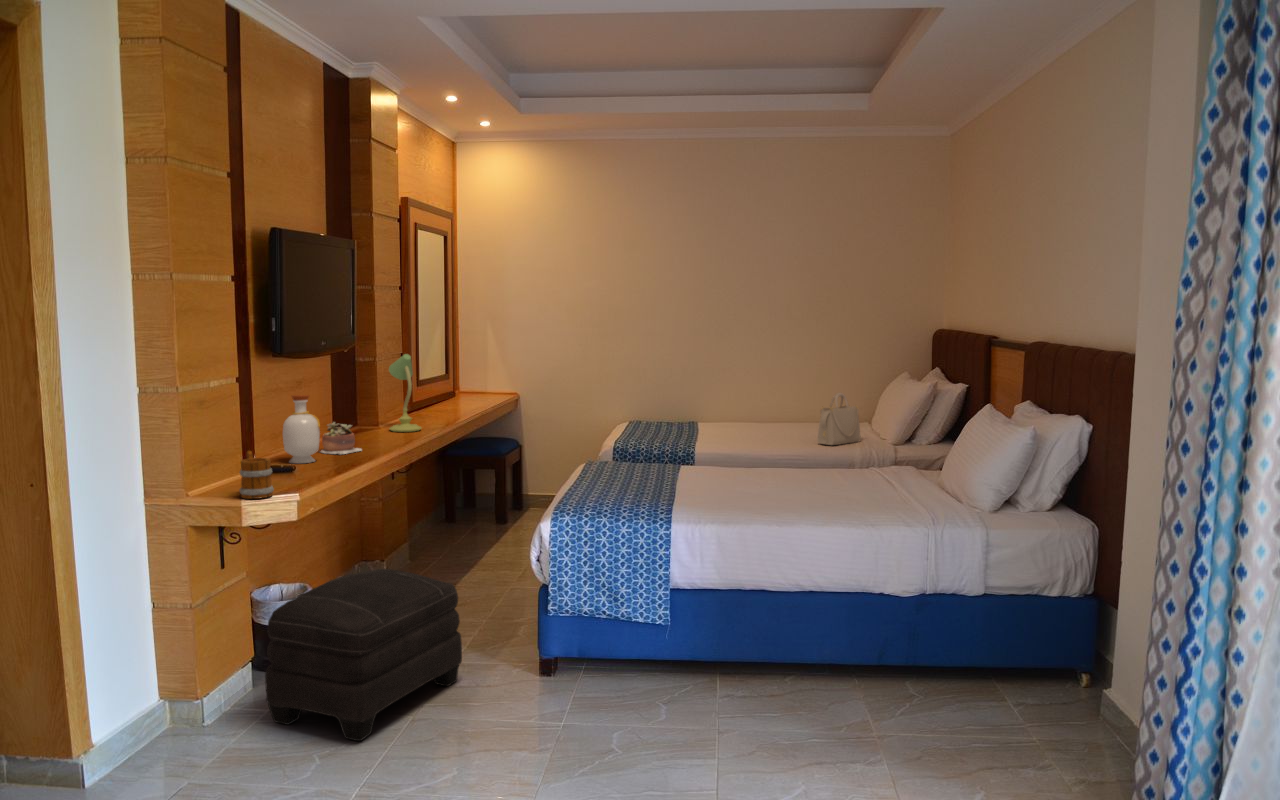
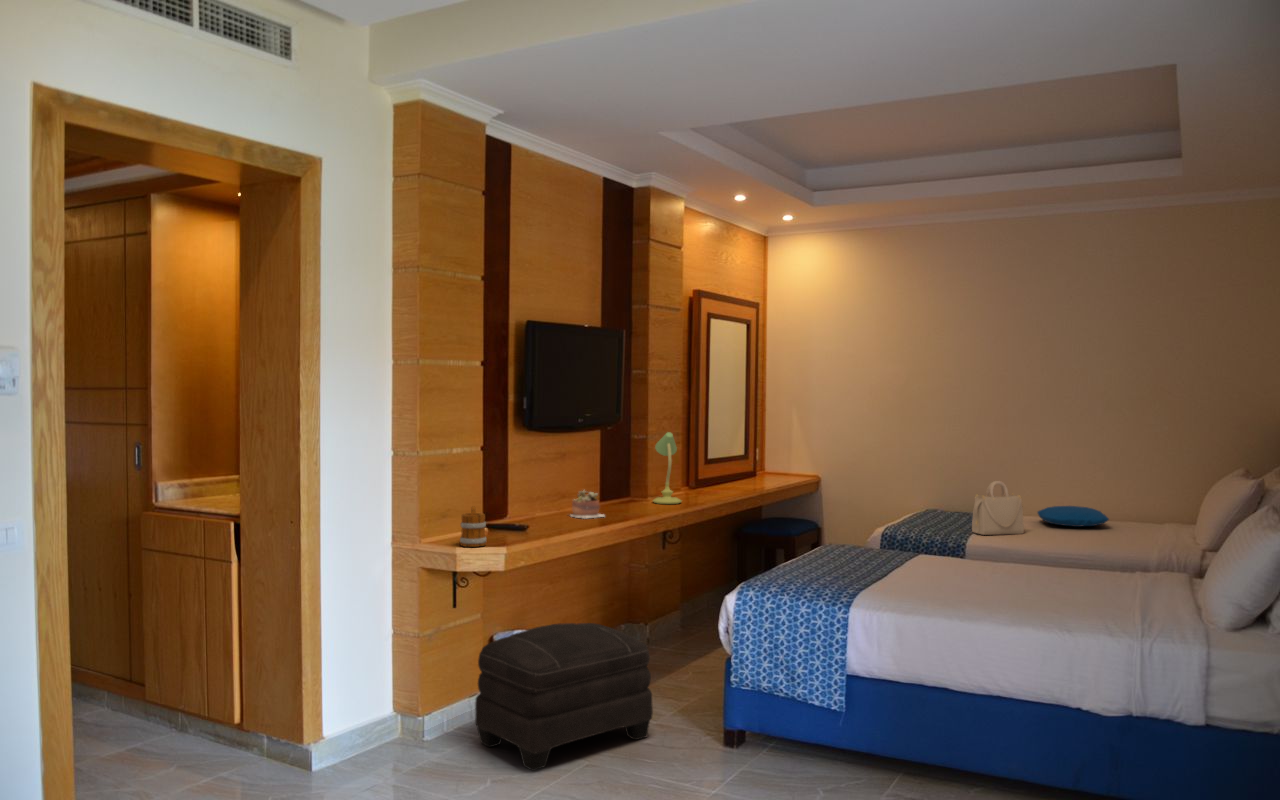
handbag: present [817,393,861,445] -> present [972,481,1024,535]
bottle: present [283,395,320,463] -> none [530,464,561,523]
pillow: none [733,411,797,428] -> present [1038,506,1109,527]

